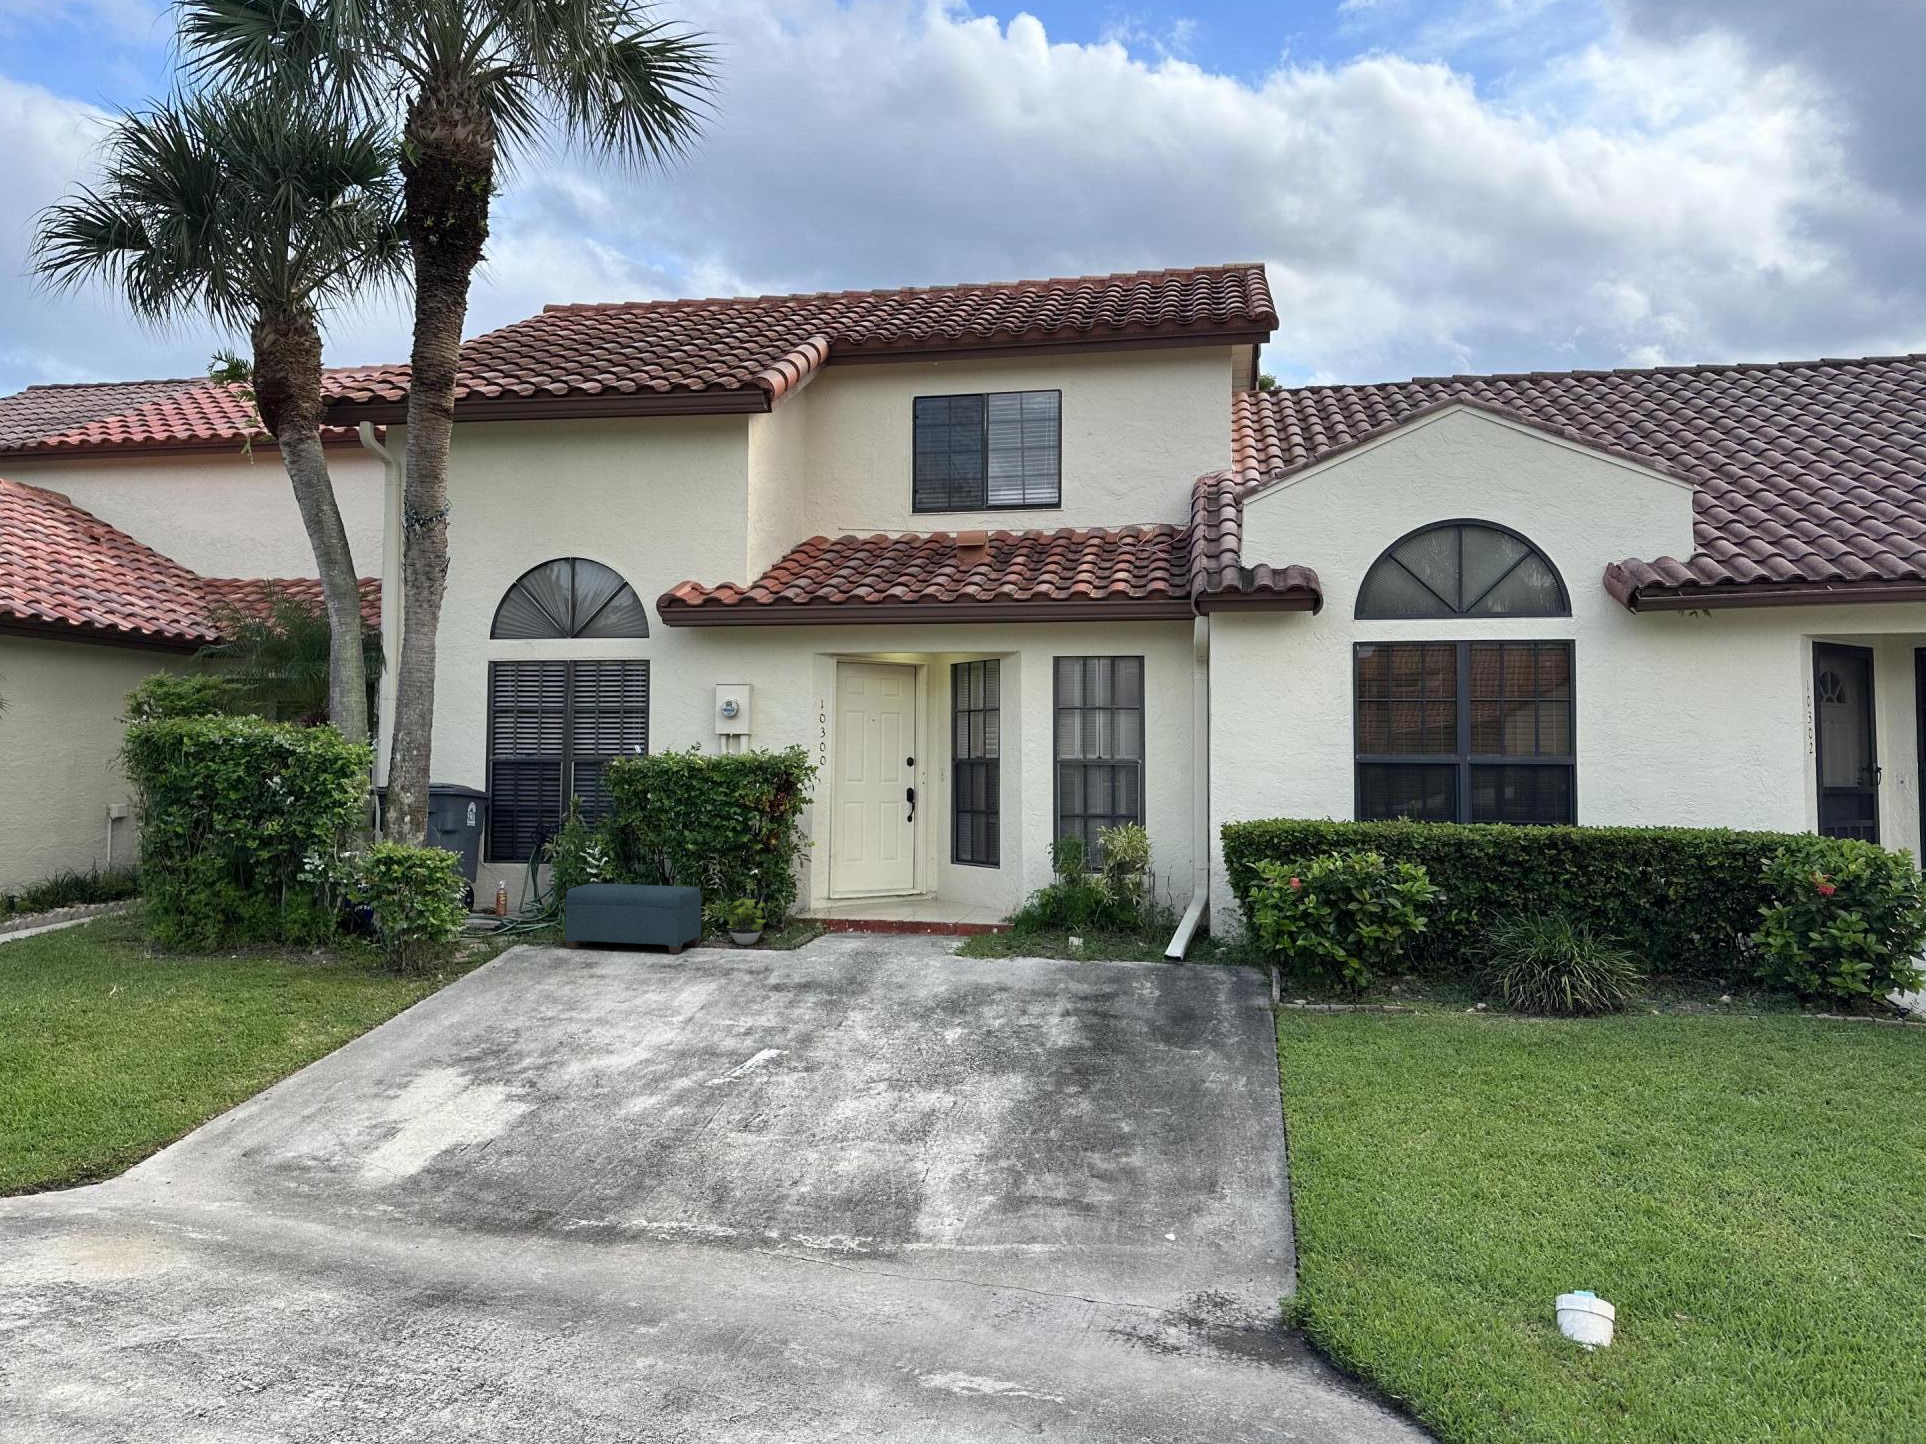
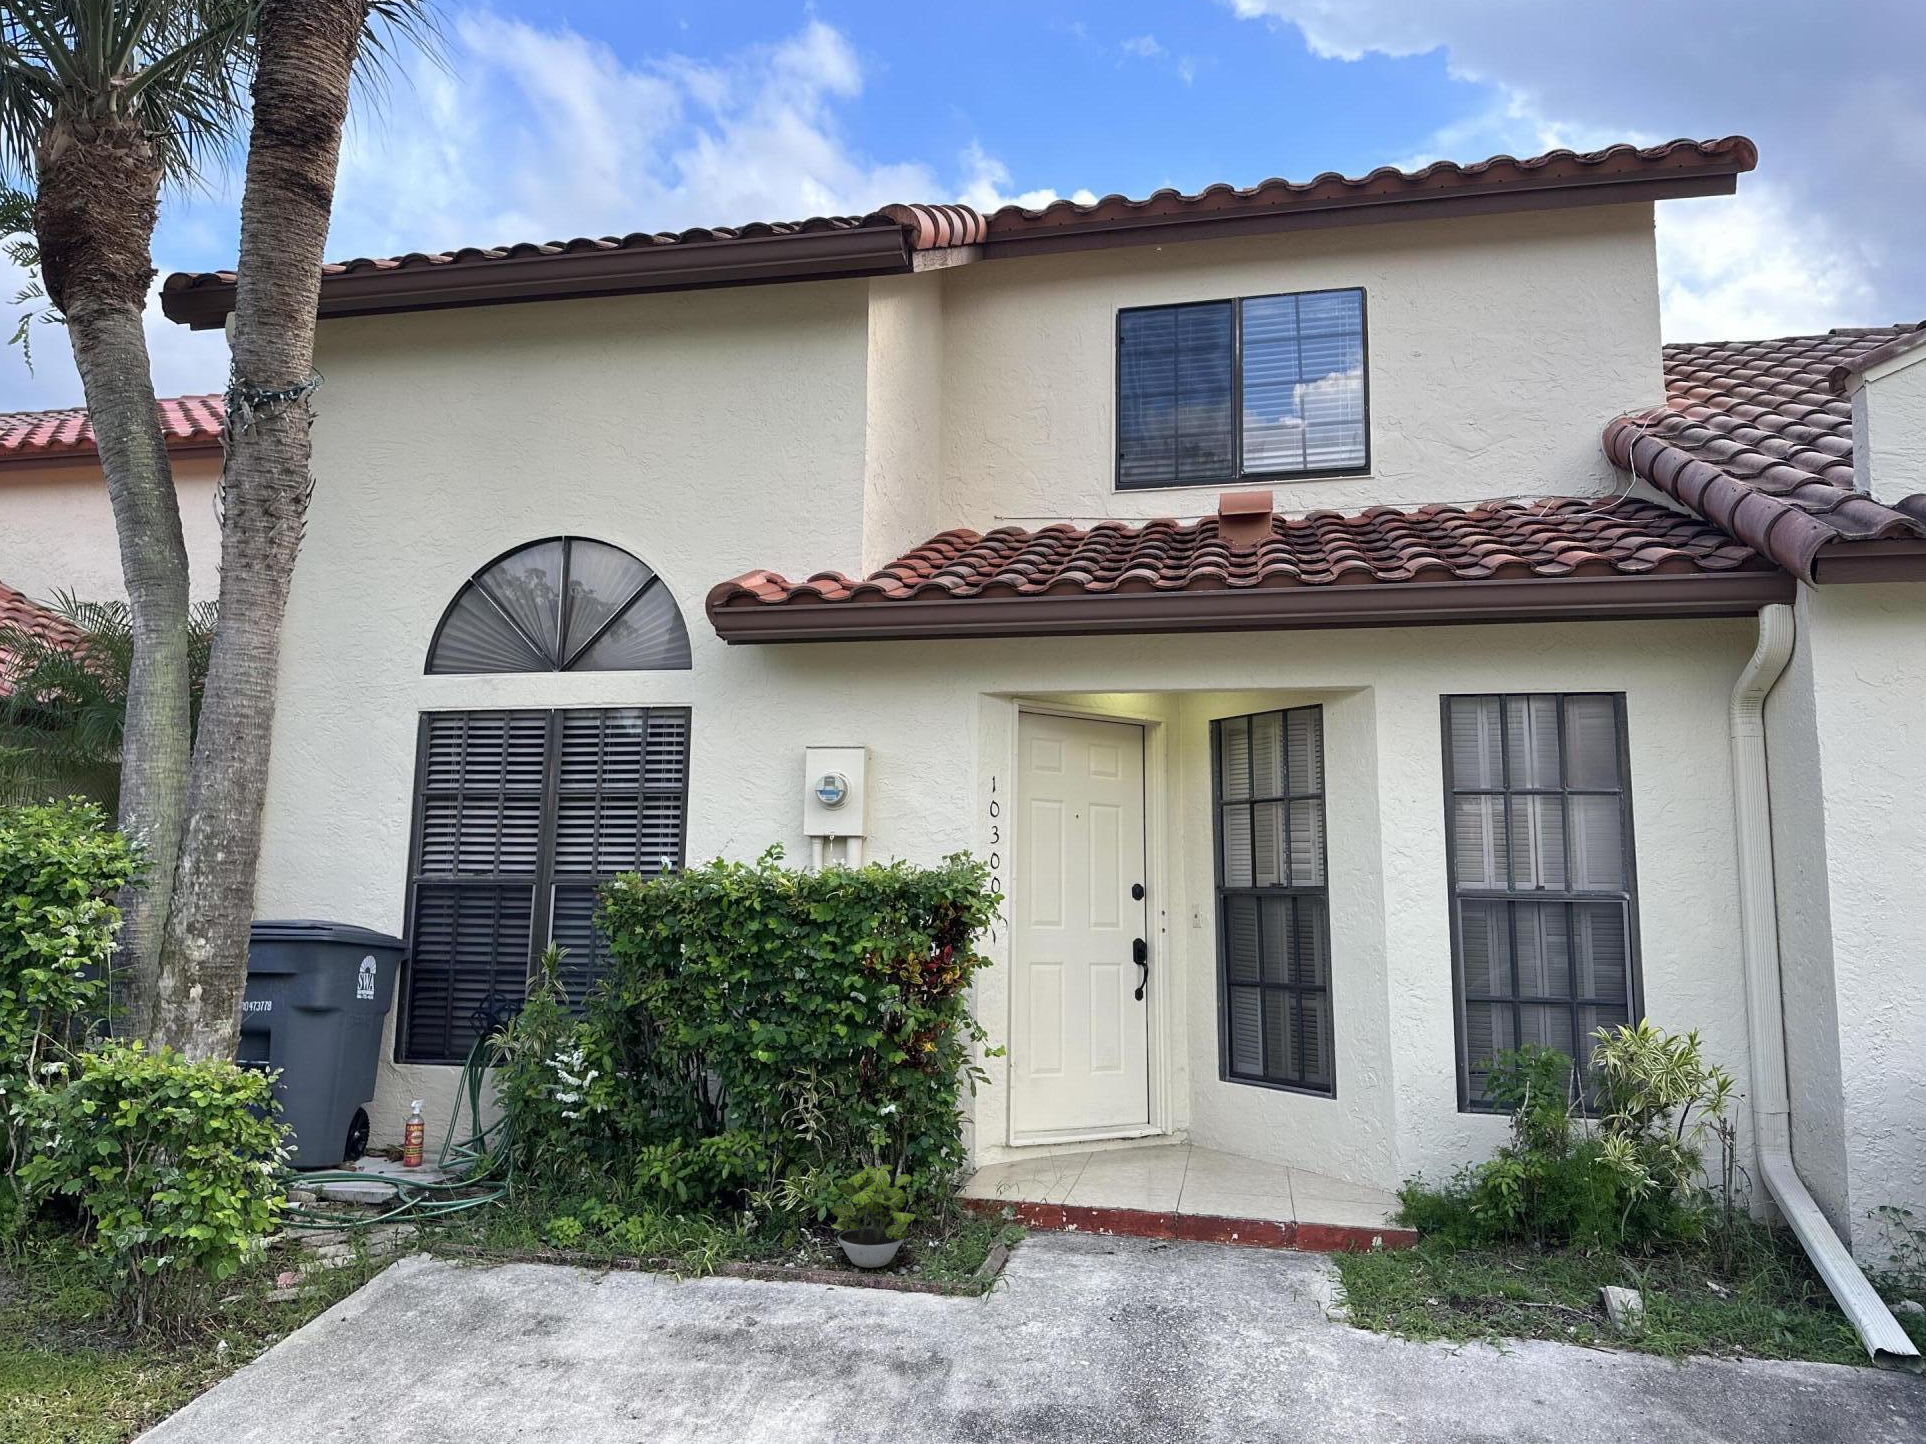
bench: present [565,883,701,954] -> none [497,1126,780,1296]

